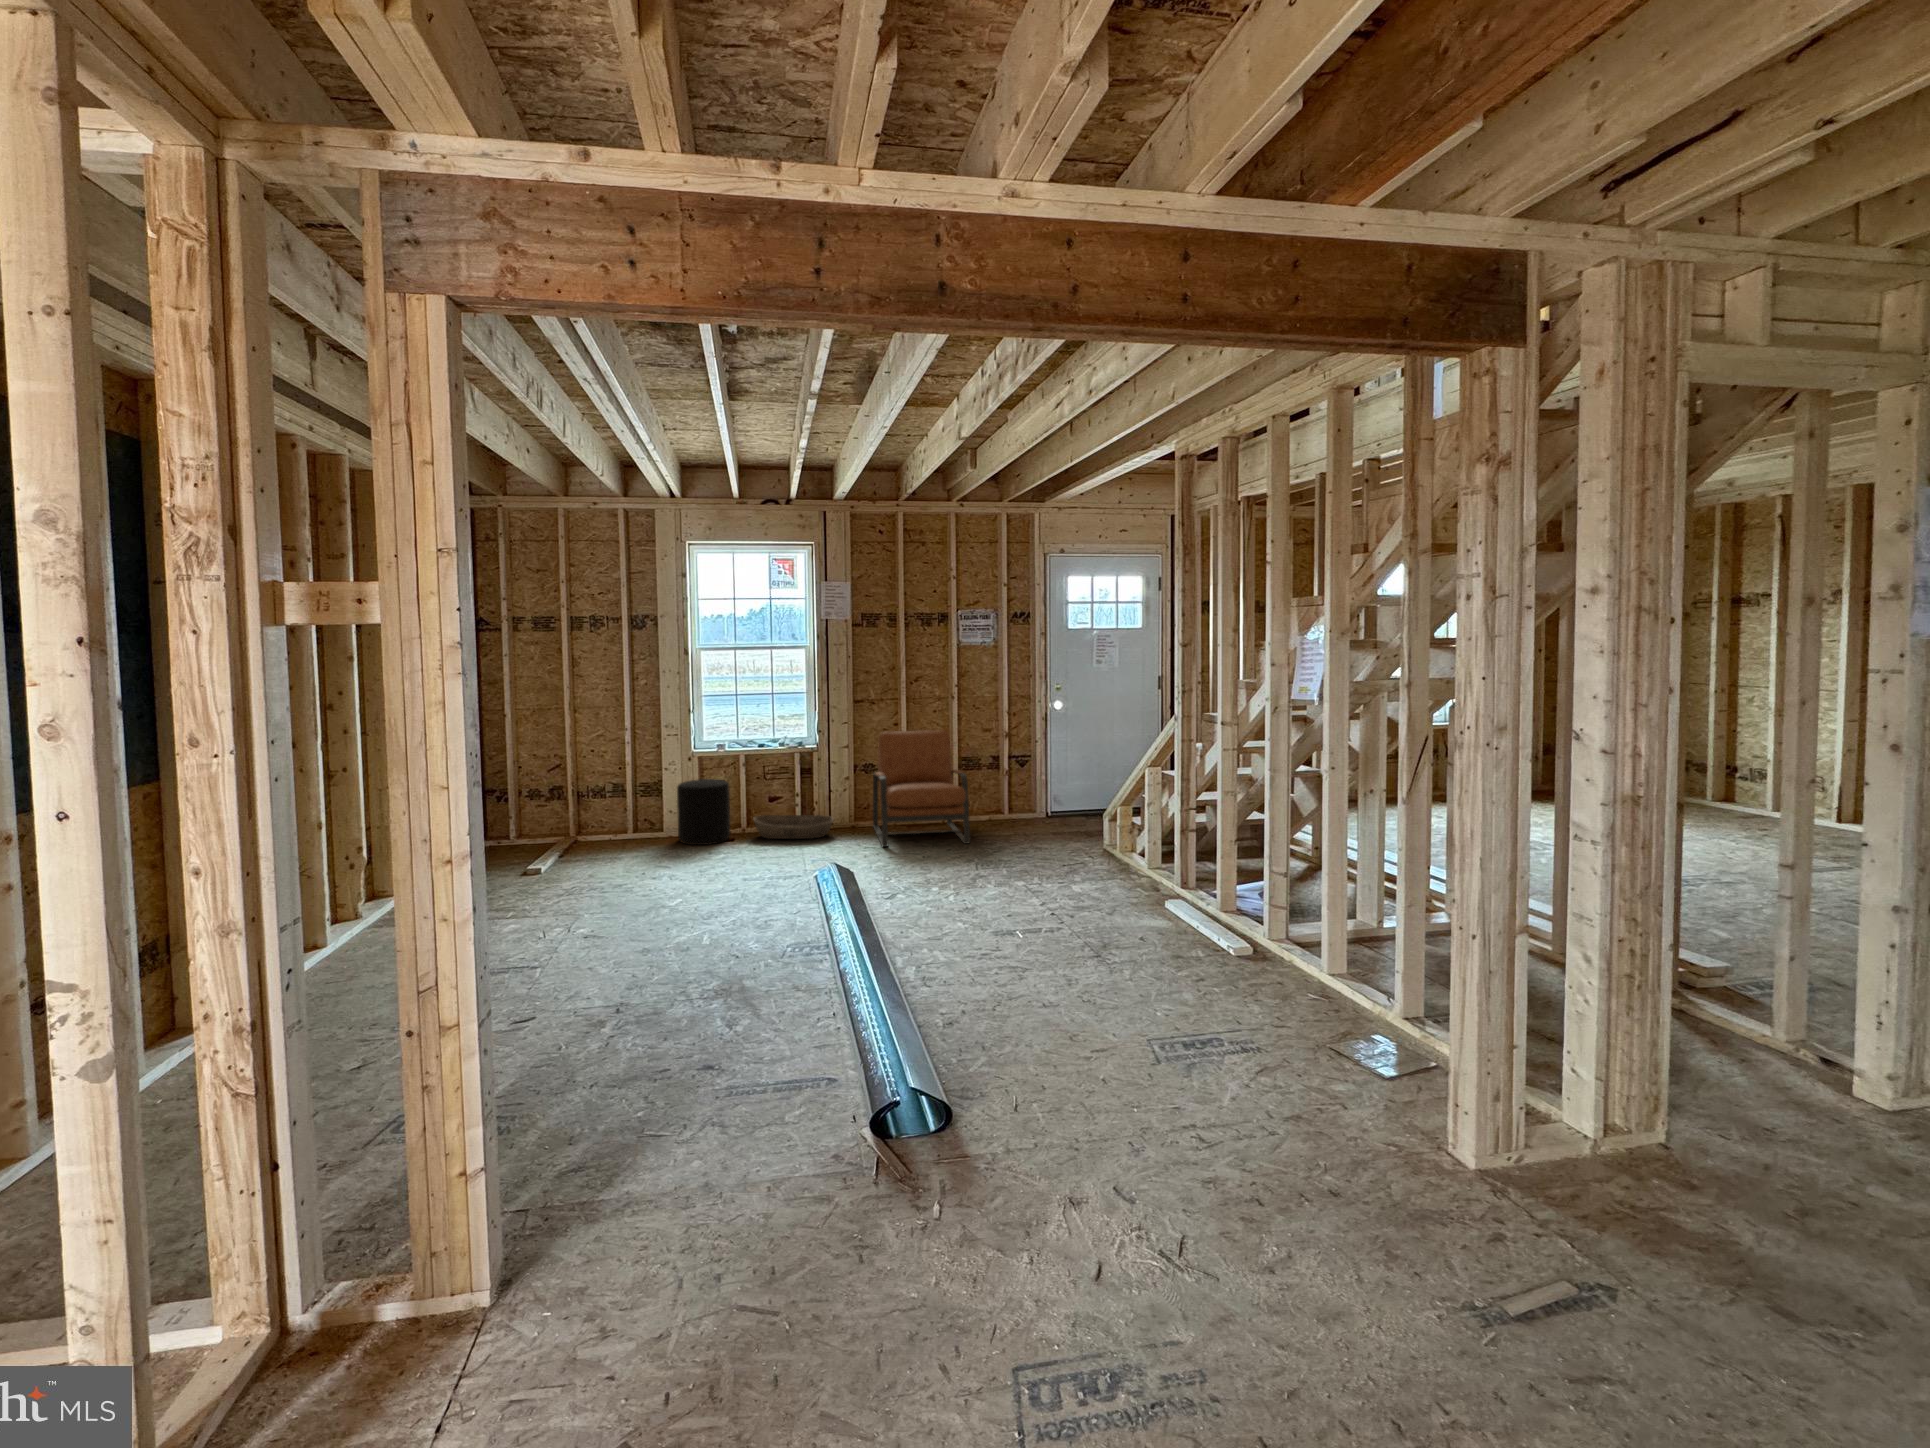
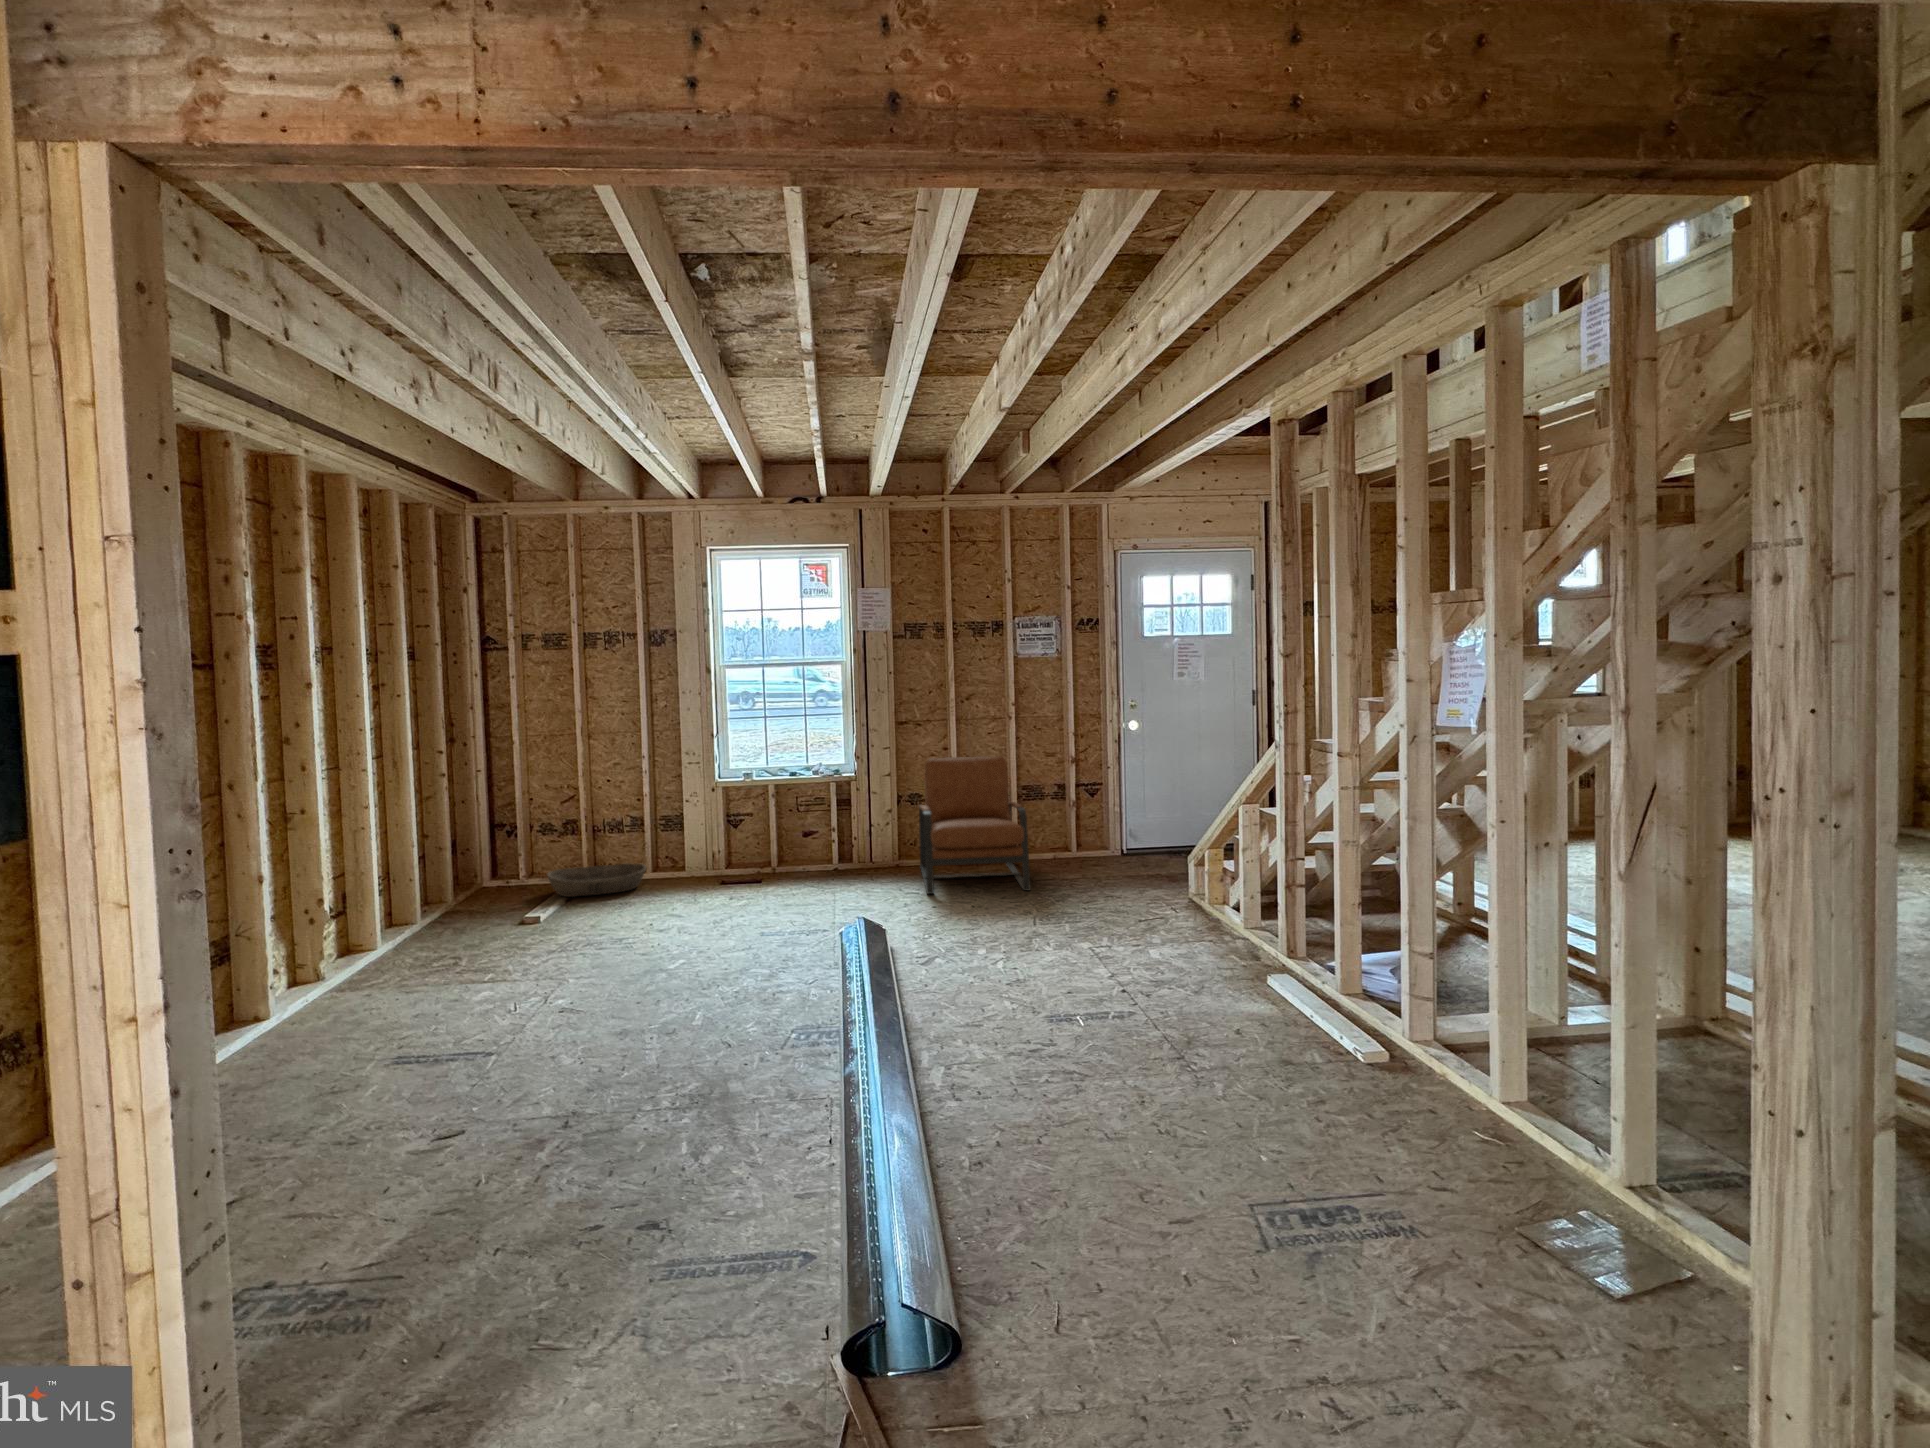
stool: present [677,779,730,845] -> none [696,813,757,889]
basket: present [754,815,834,839] -> present [547,863,646,897]

